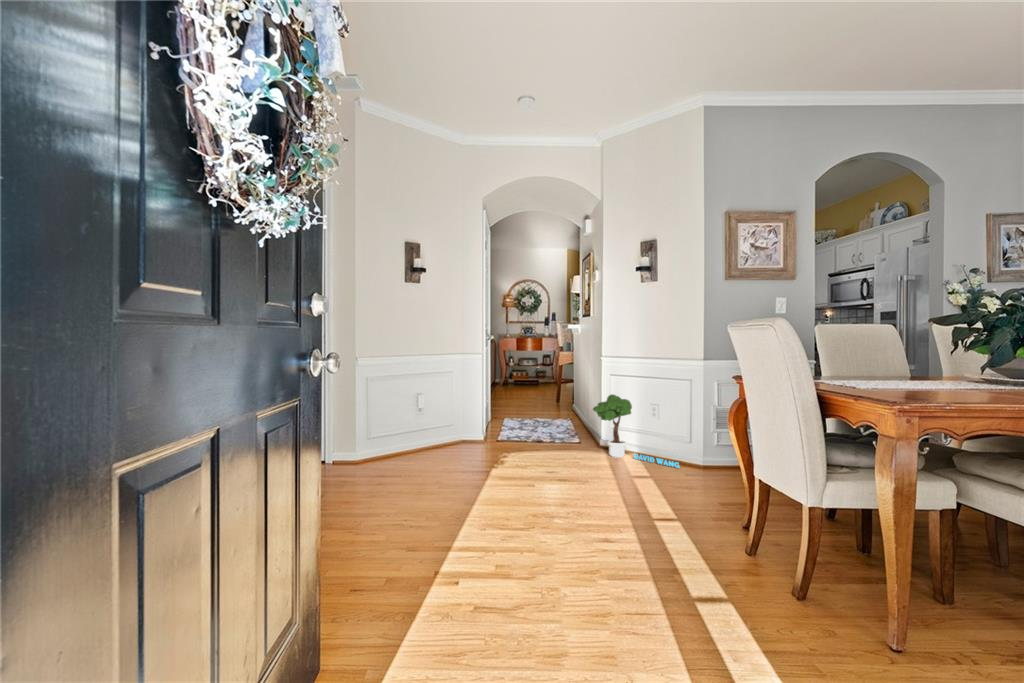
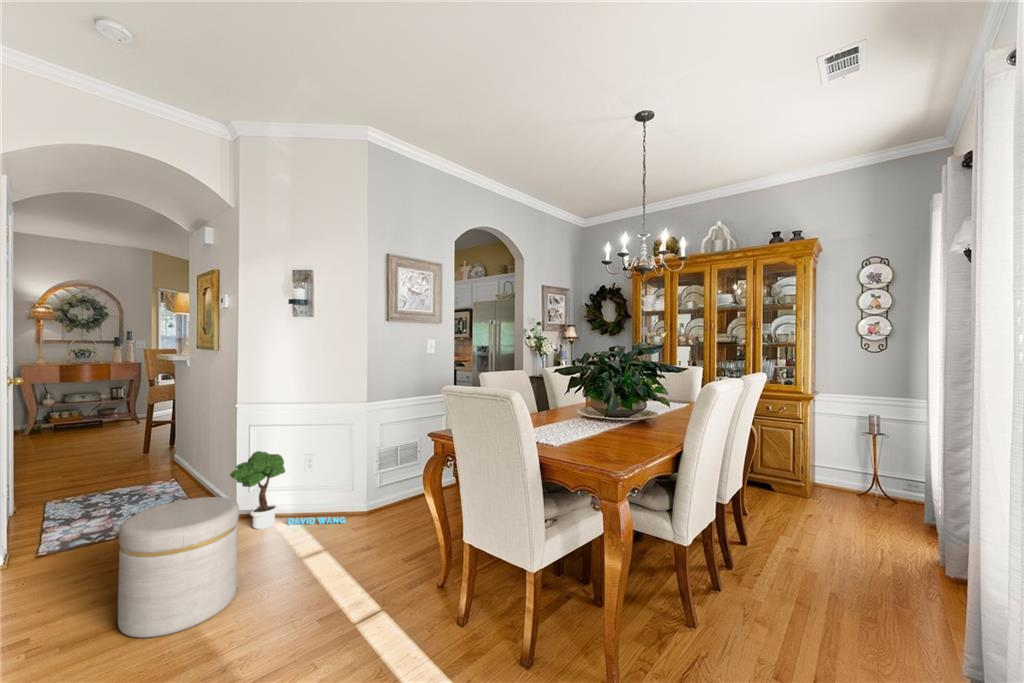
ottoman: none [524,412,588,491] -> present [118,497,239,638]

